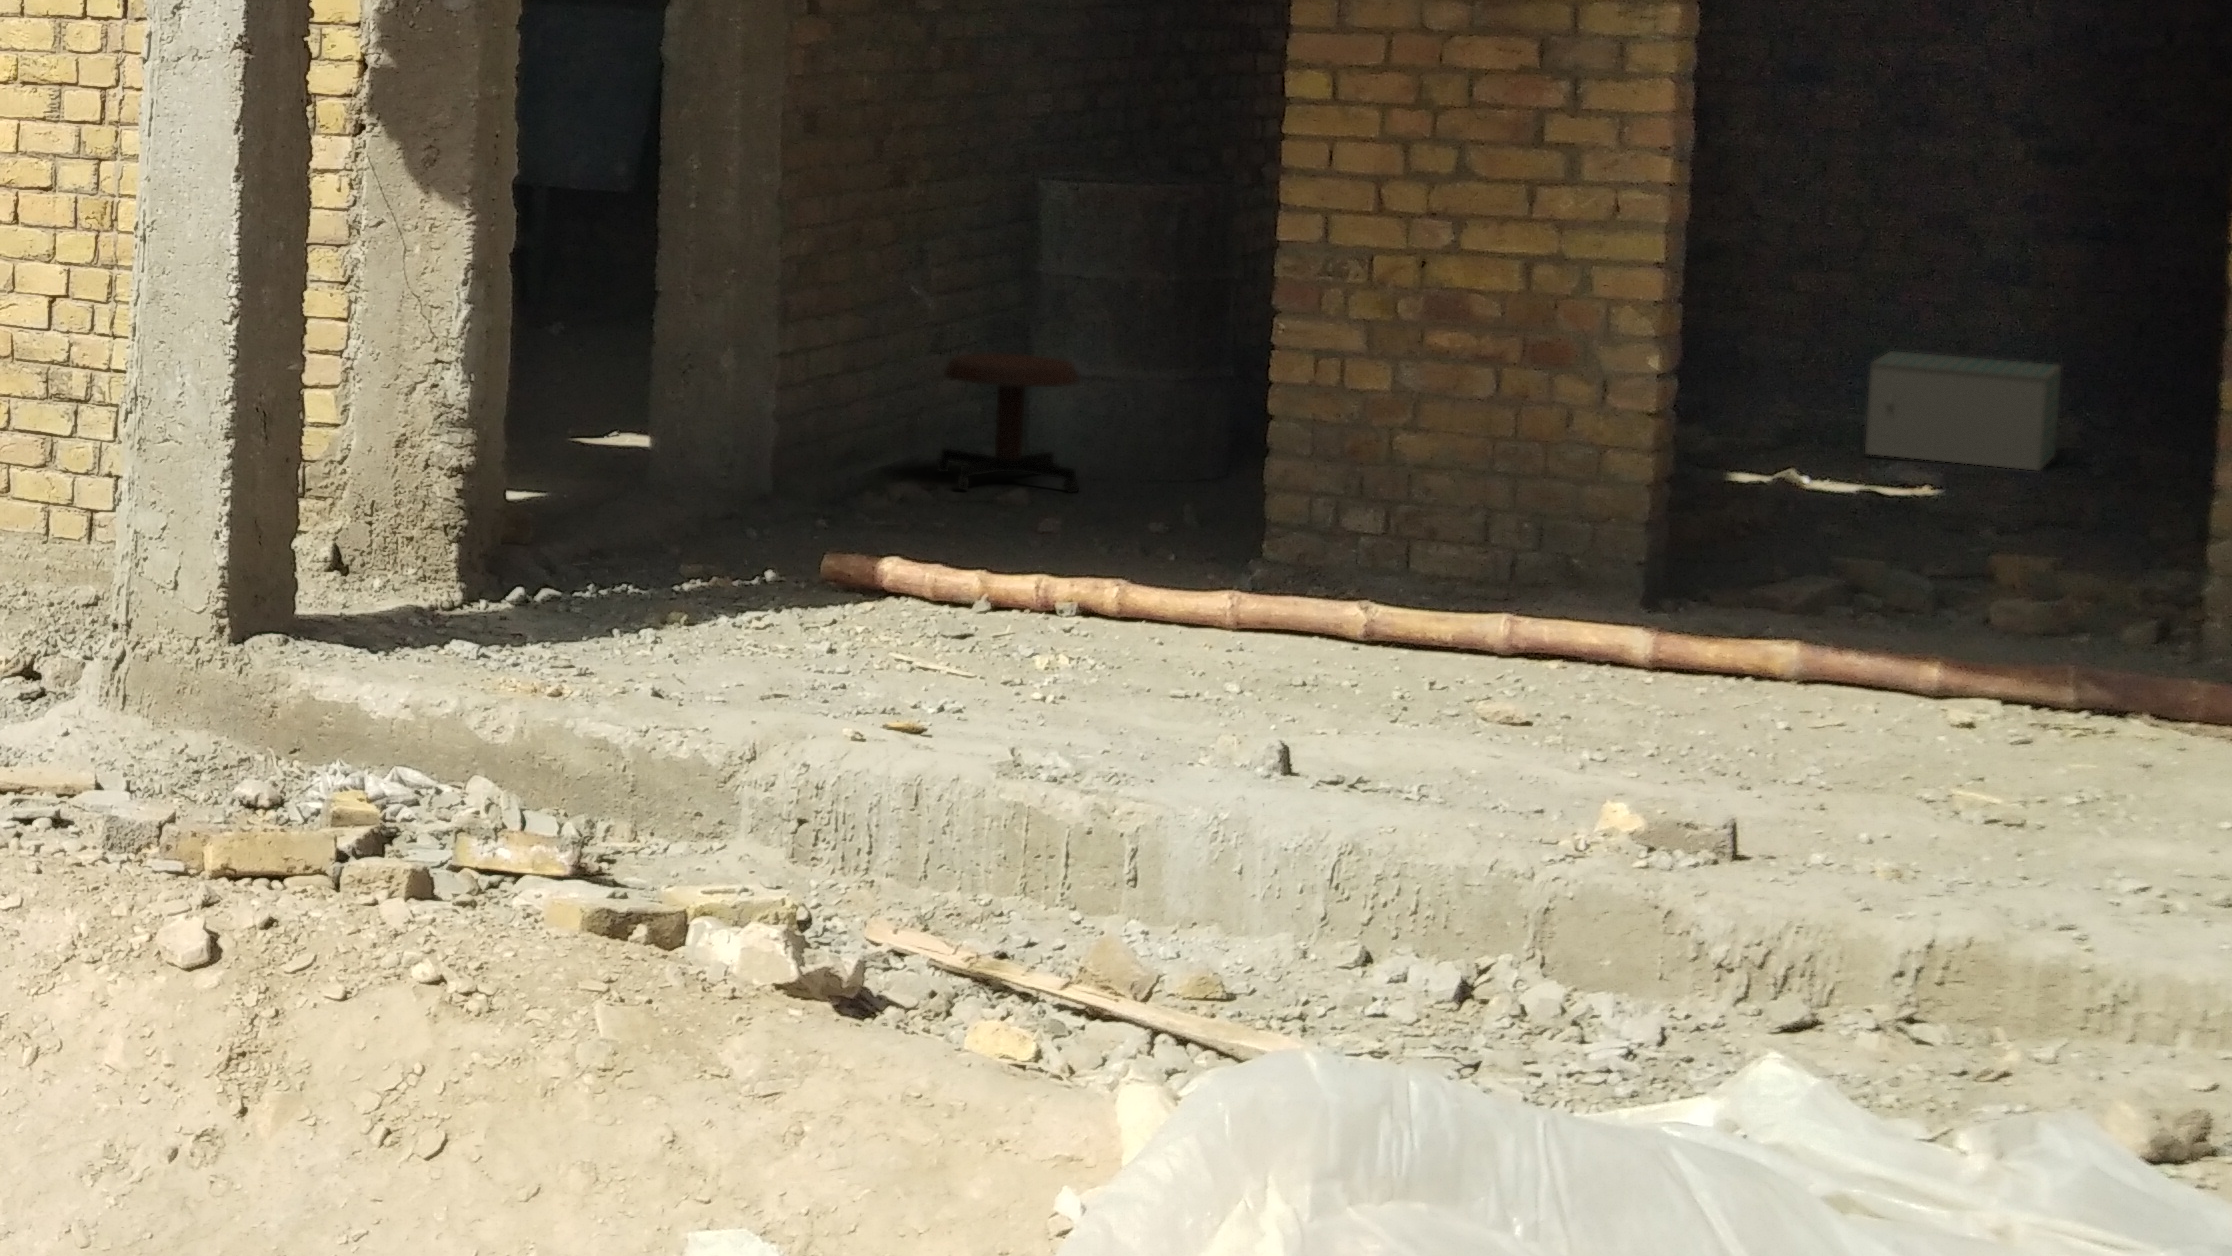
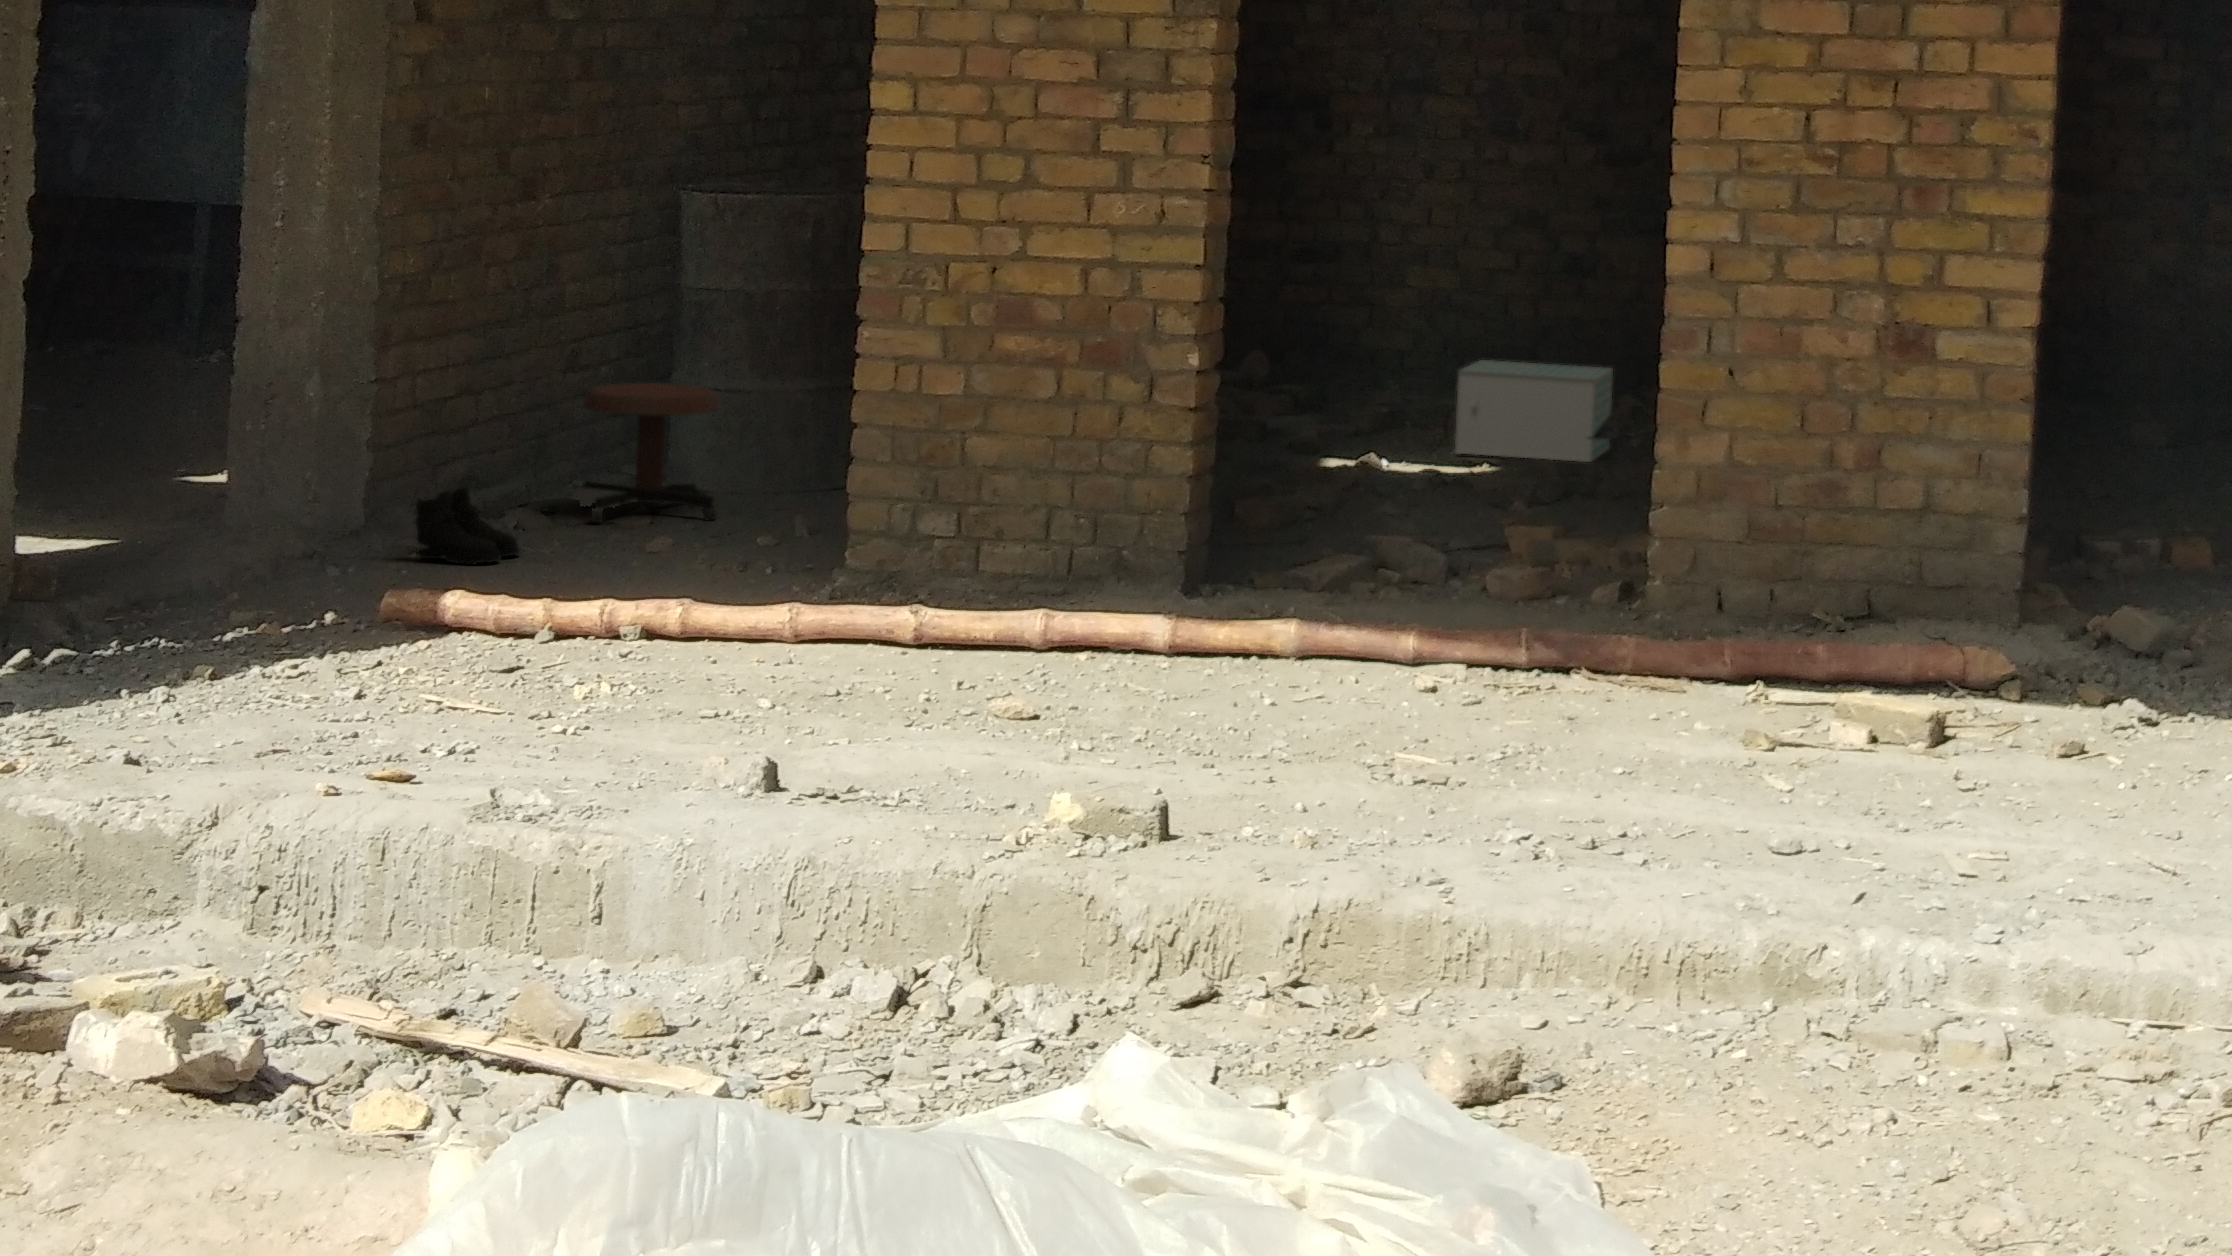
boots: none [805,450,906,527] -> present [414,486,521,564]

